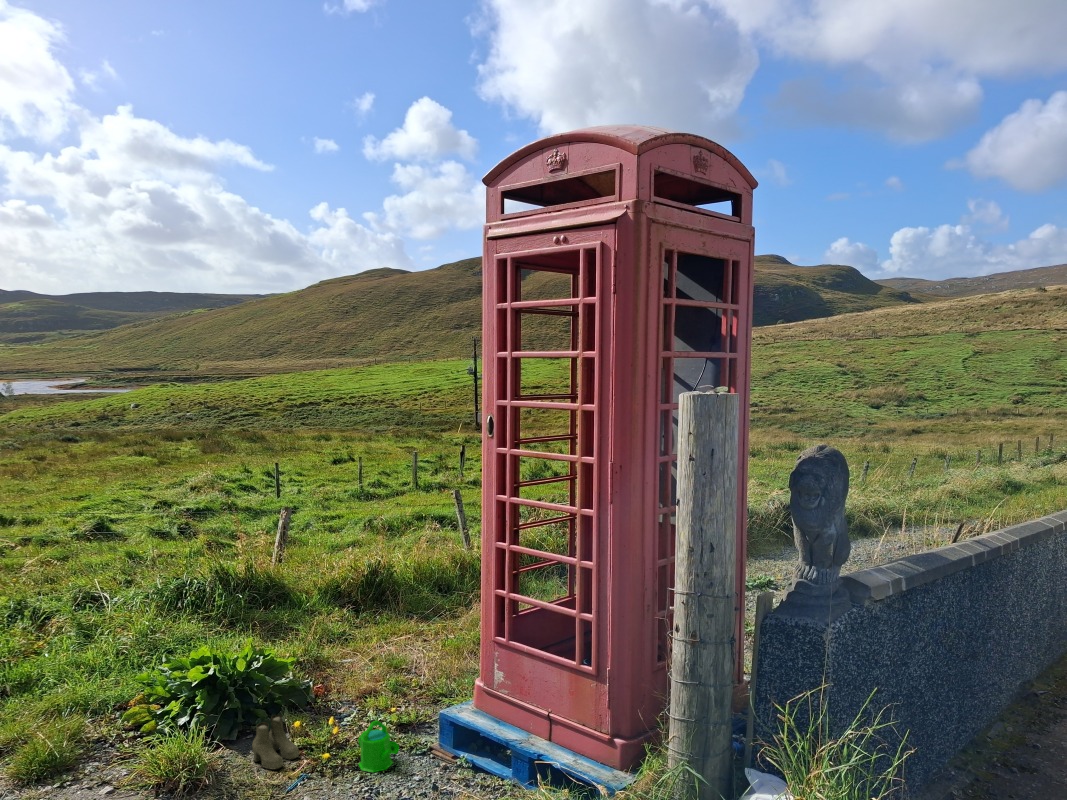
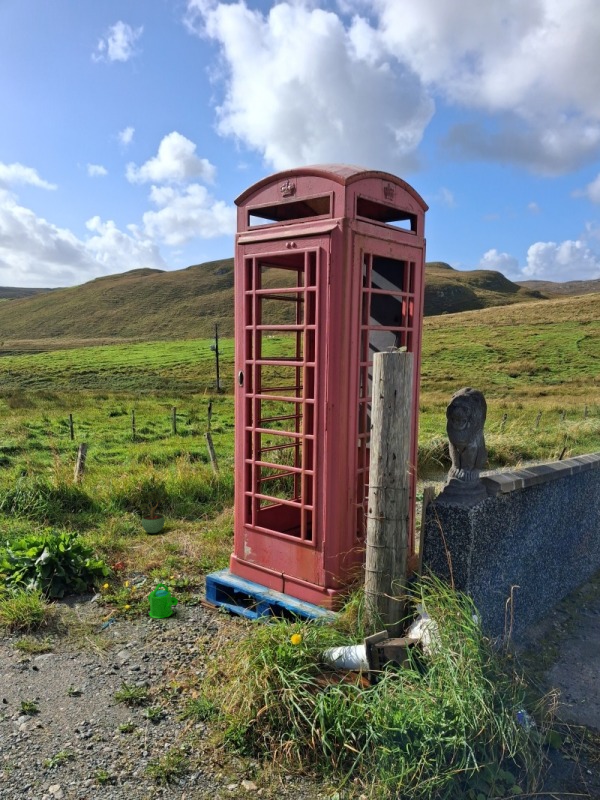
potted plant: none [354,578,390,638] -> present [139,491,165,533]
boots: present [252,715,299,770] -> none [72,582,106,618]

